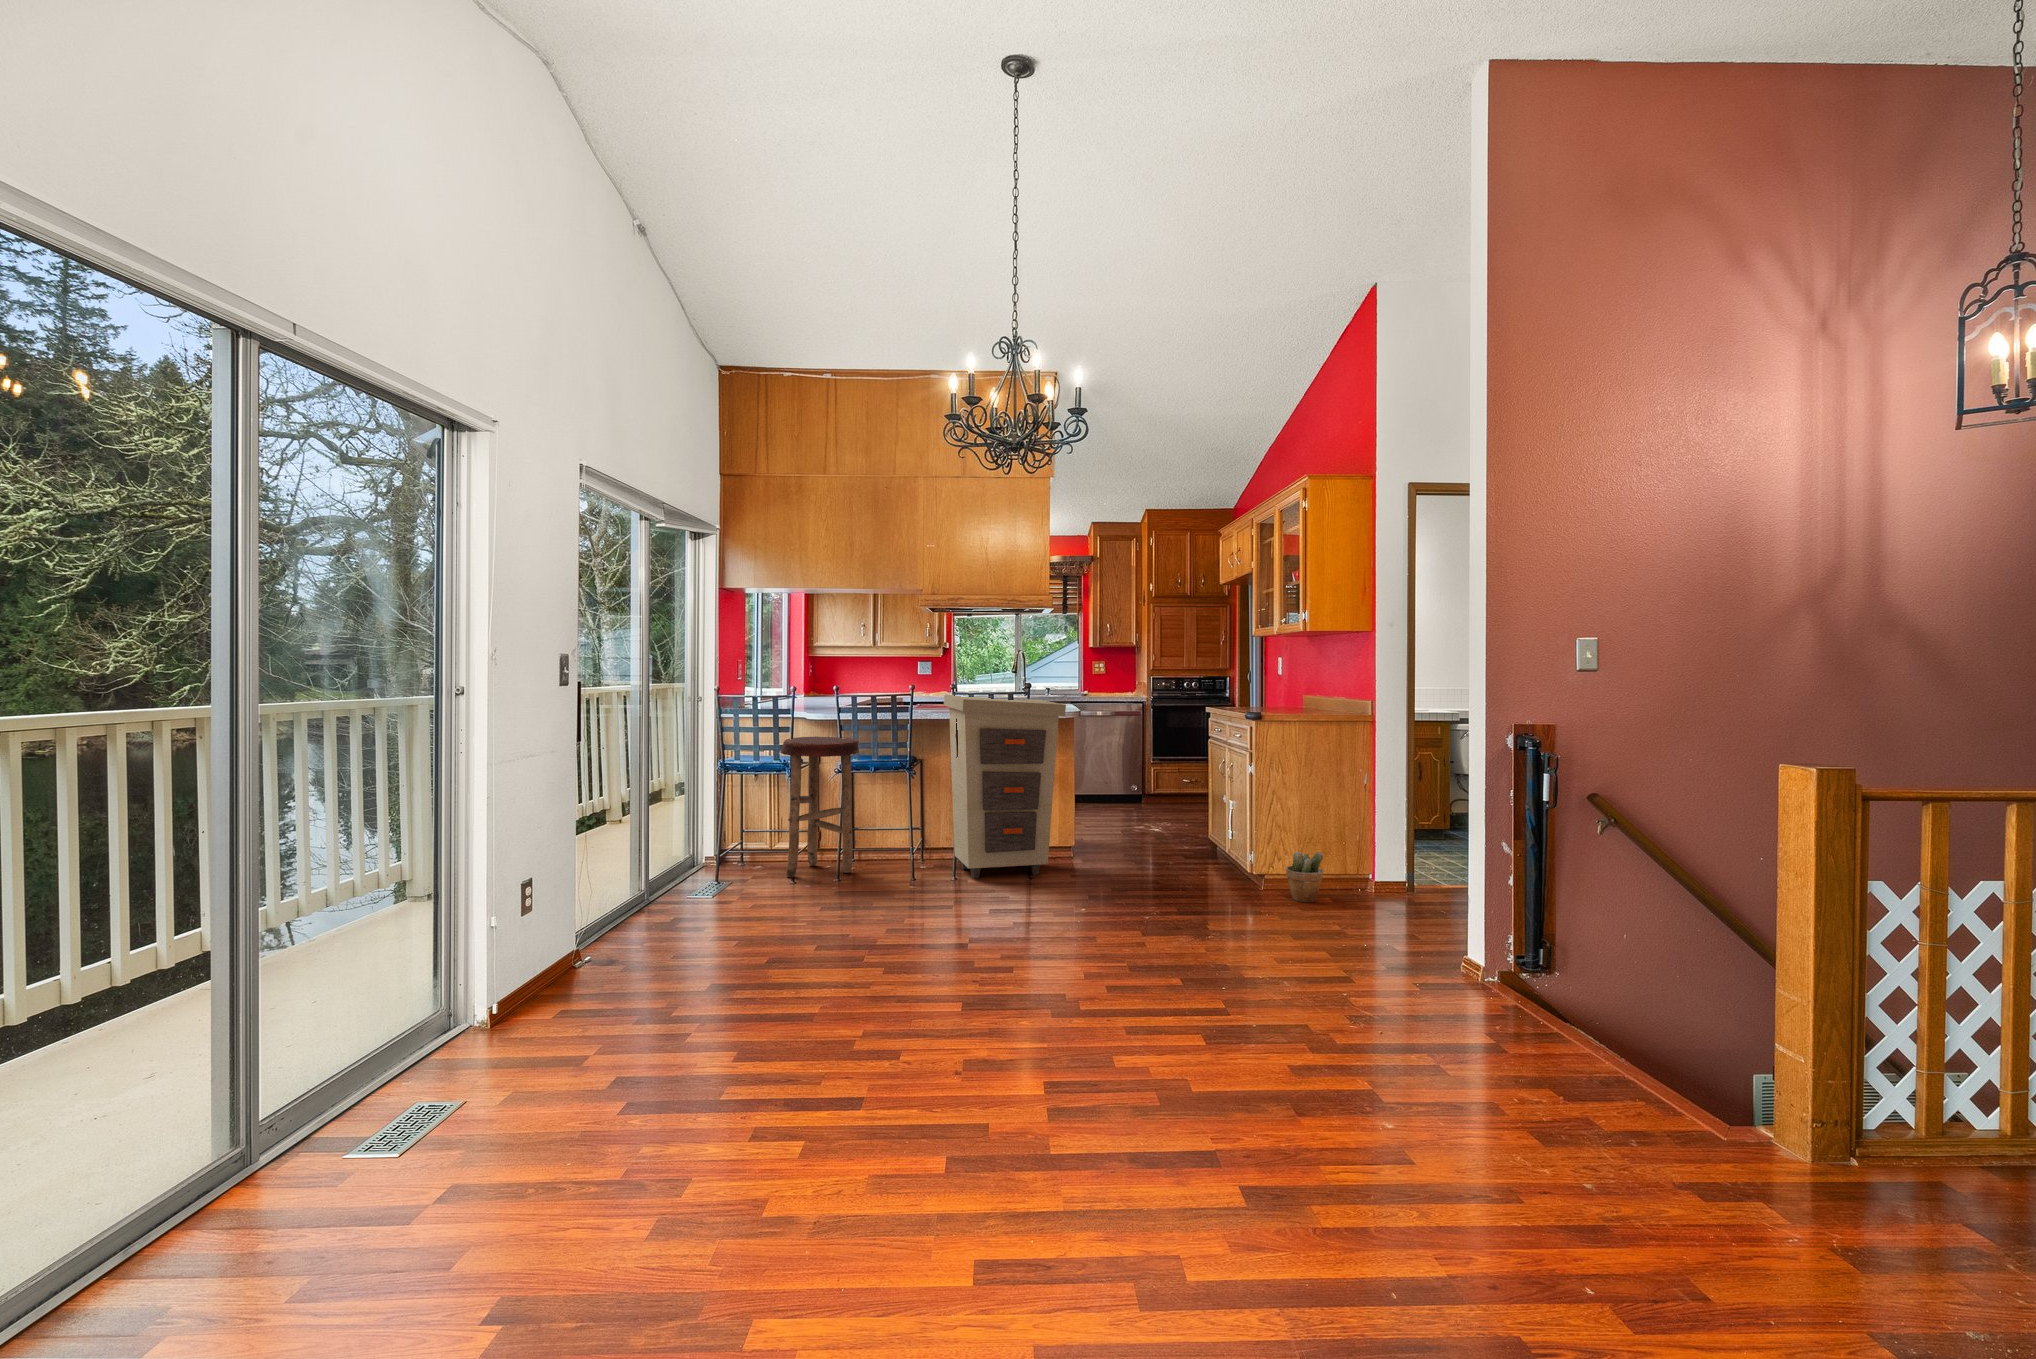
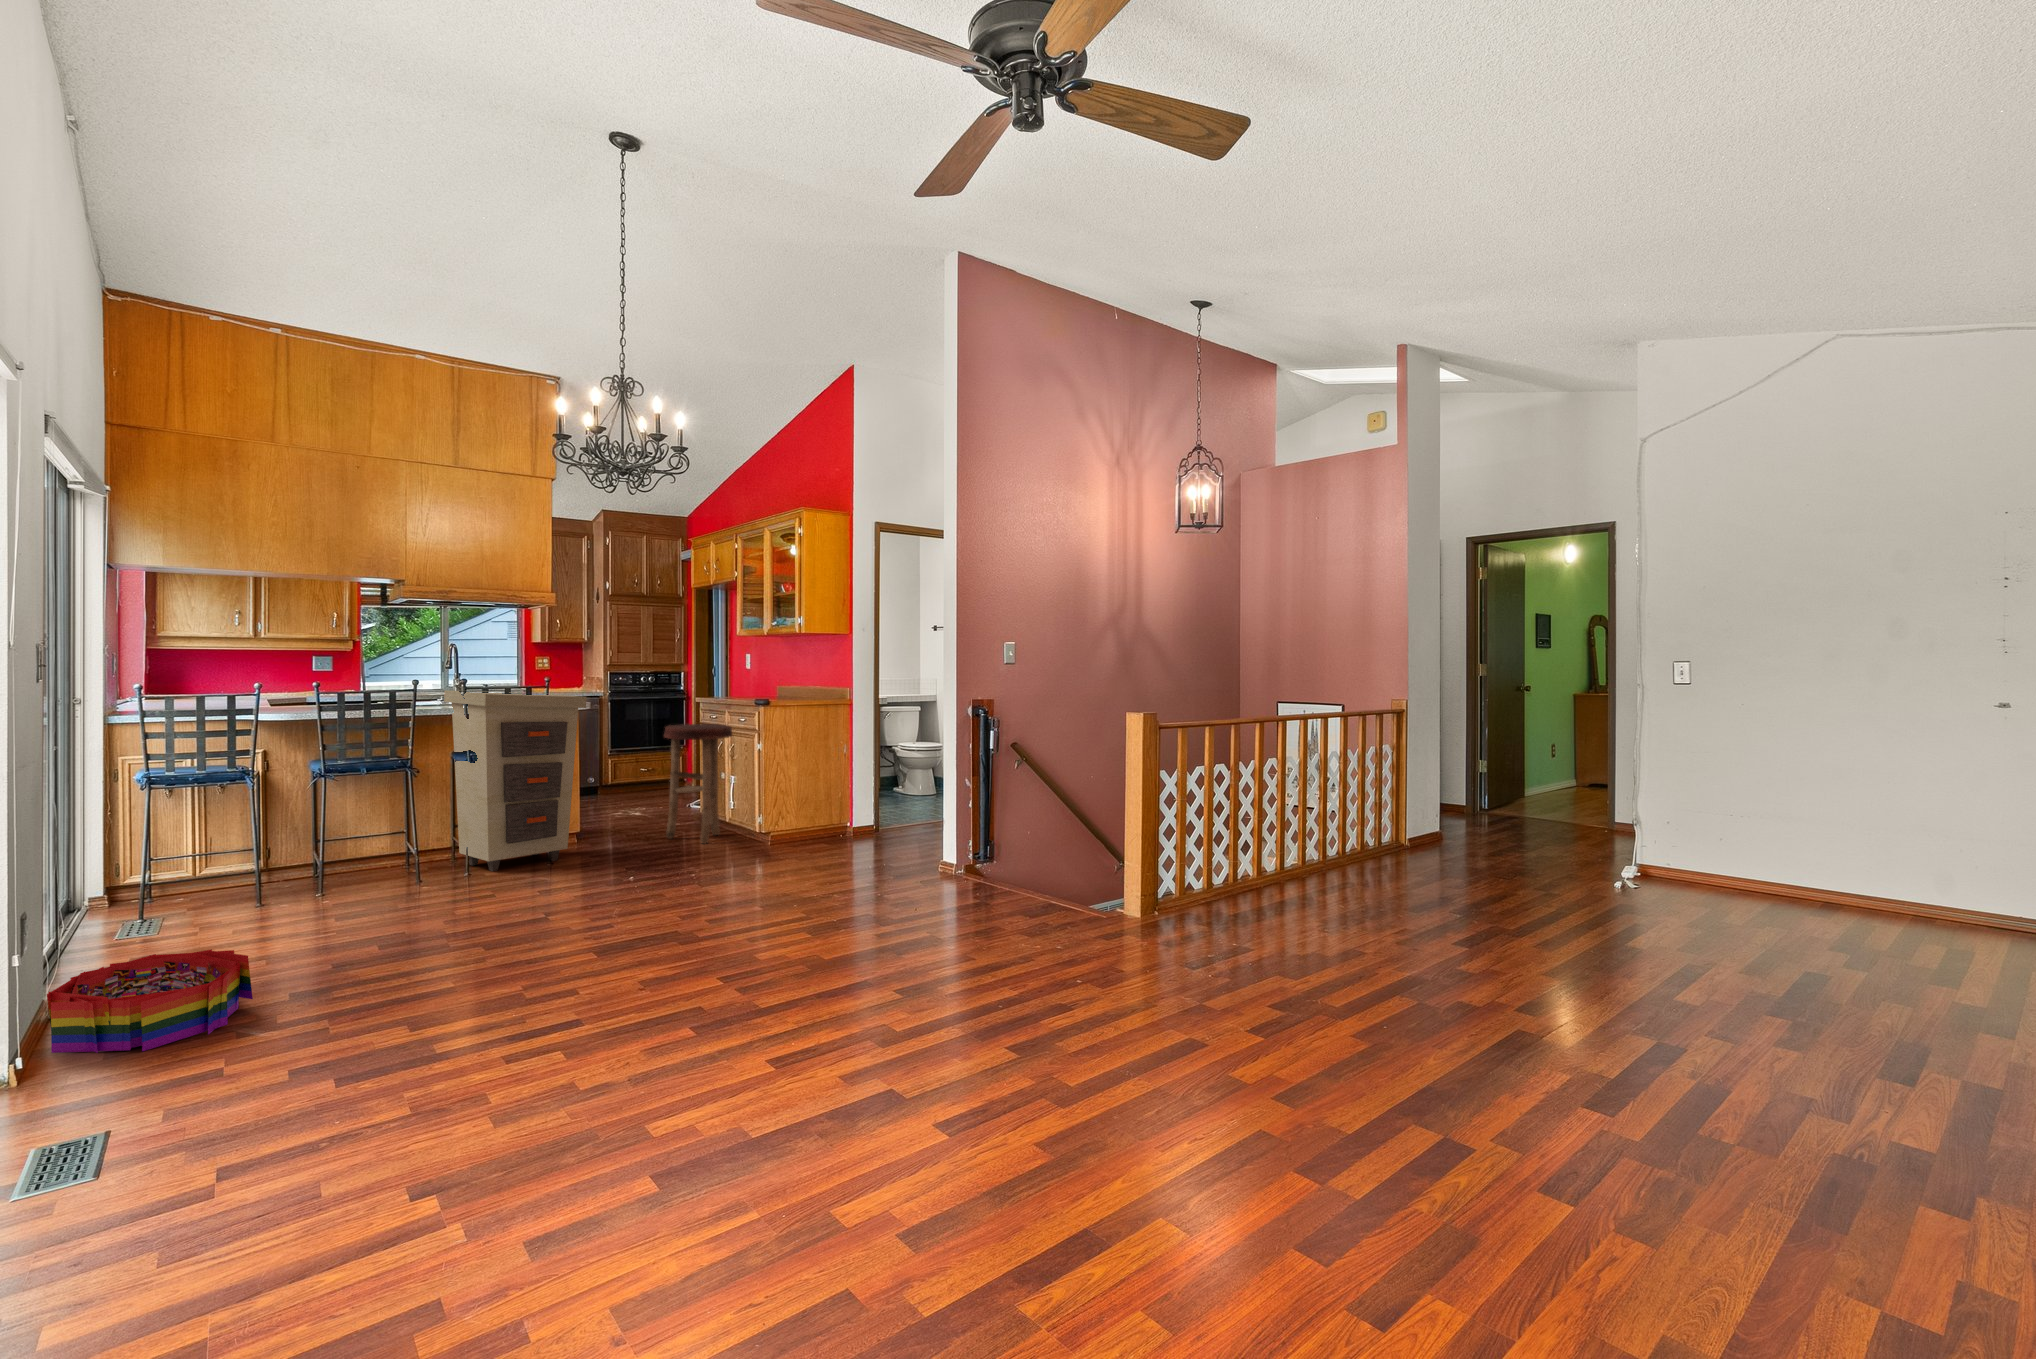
stool: present [780,737,859,877] -> present [664,724,732,844]
potted plant: present [1286,852,1323,902] -> none [791,808,821,849]
storage bin: none [500,930,655,1028] -> present [47,949,253,1053]

